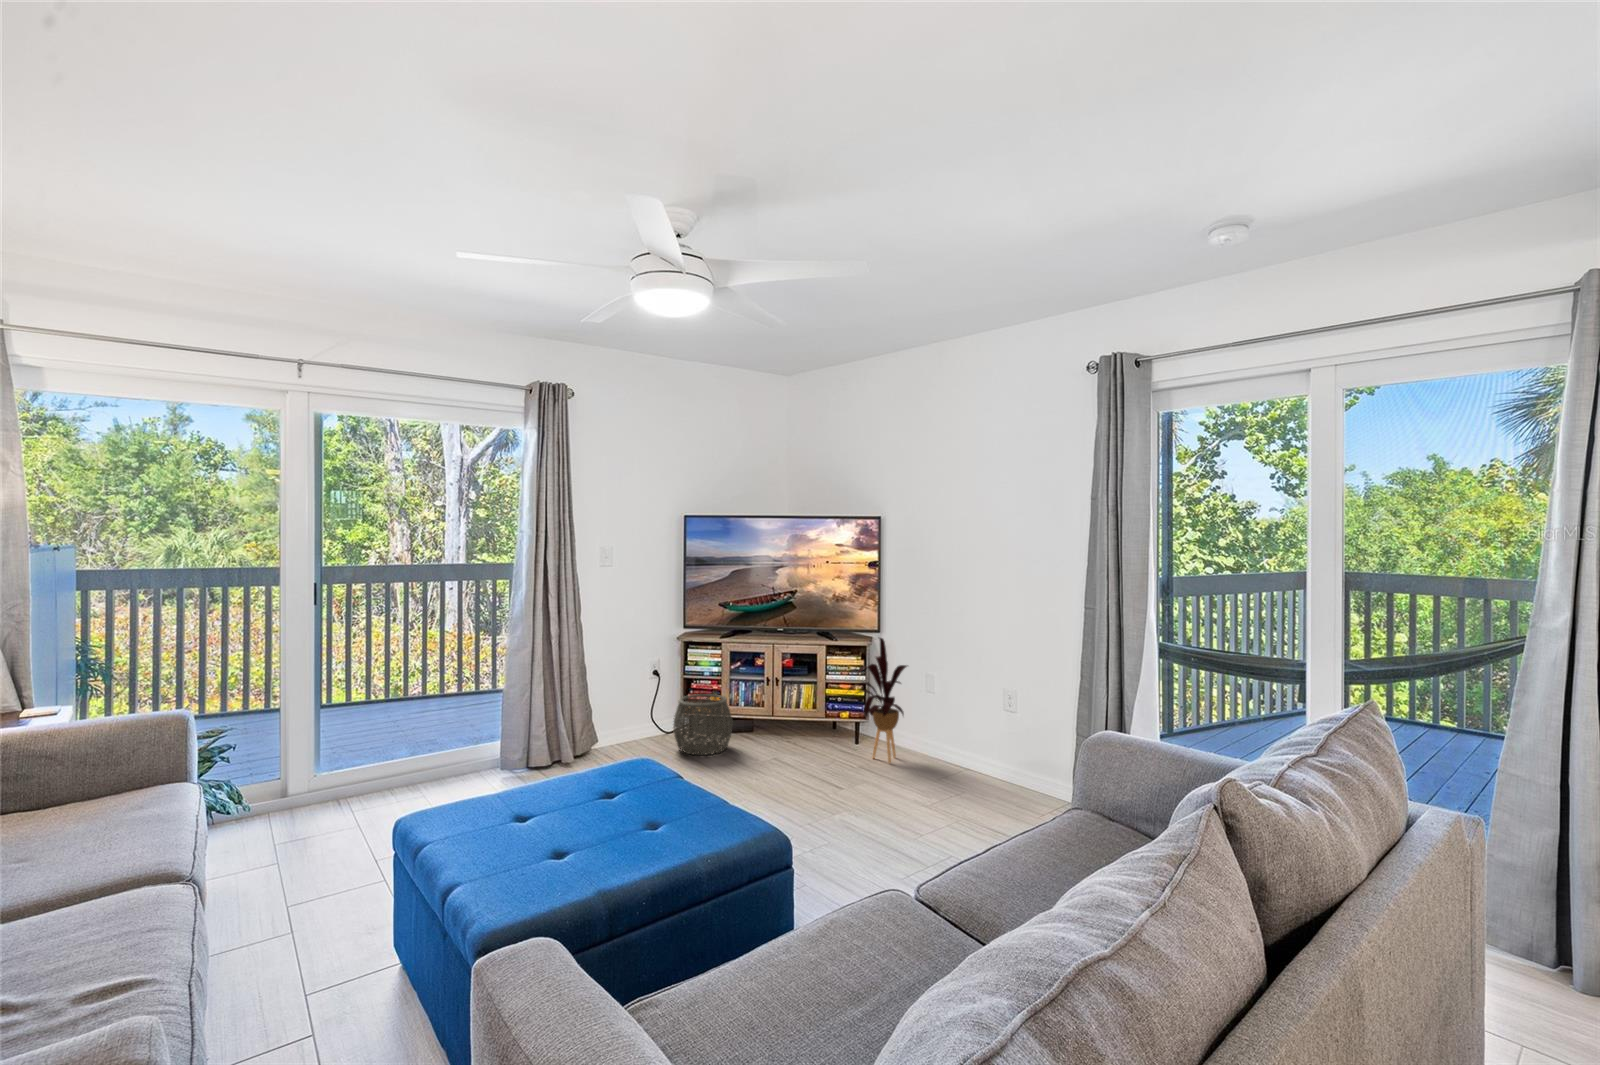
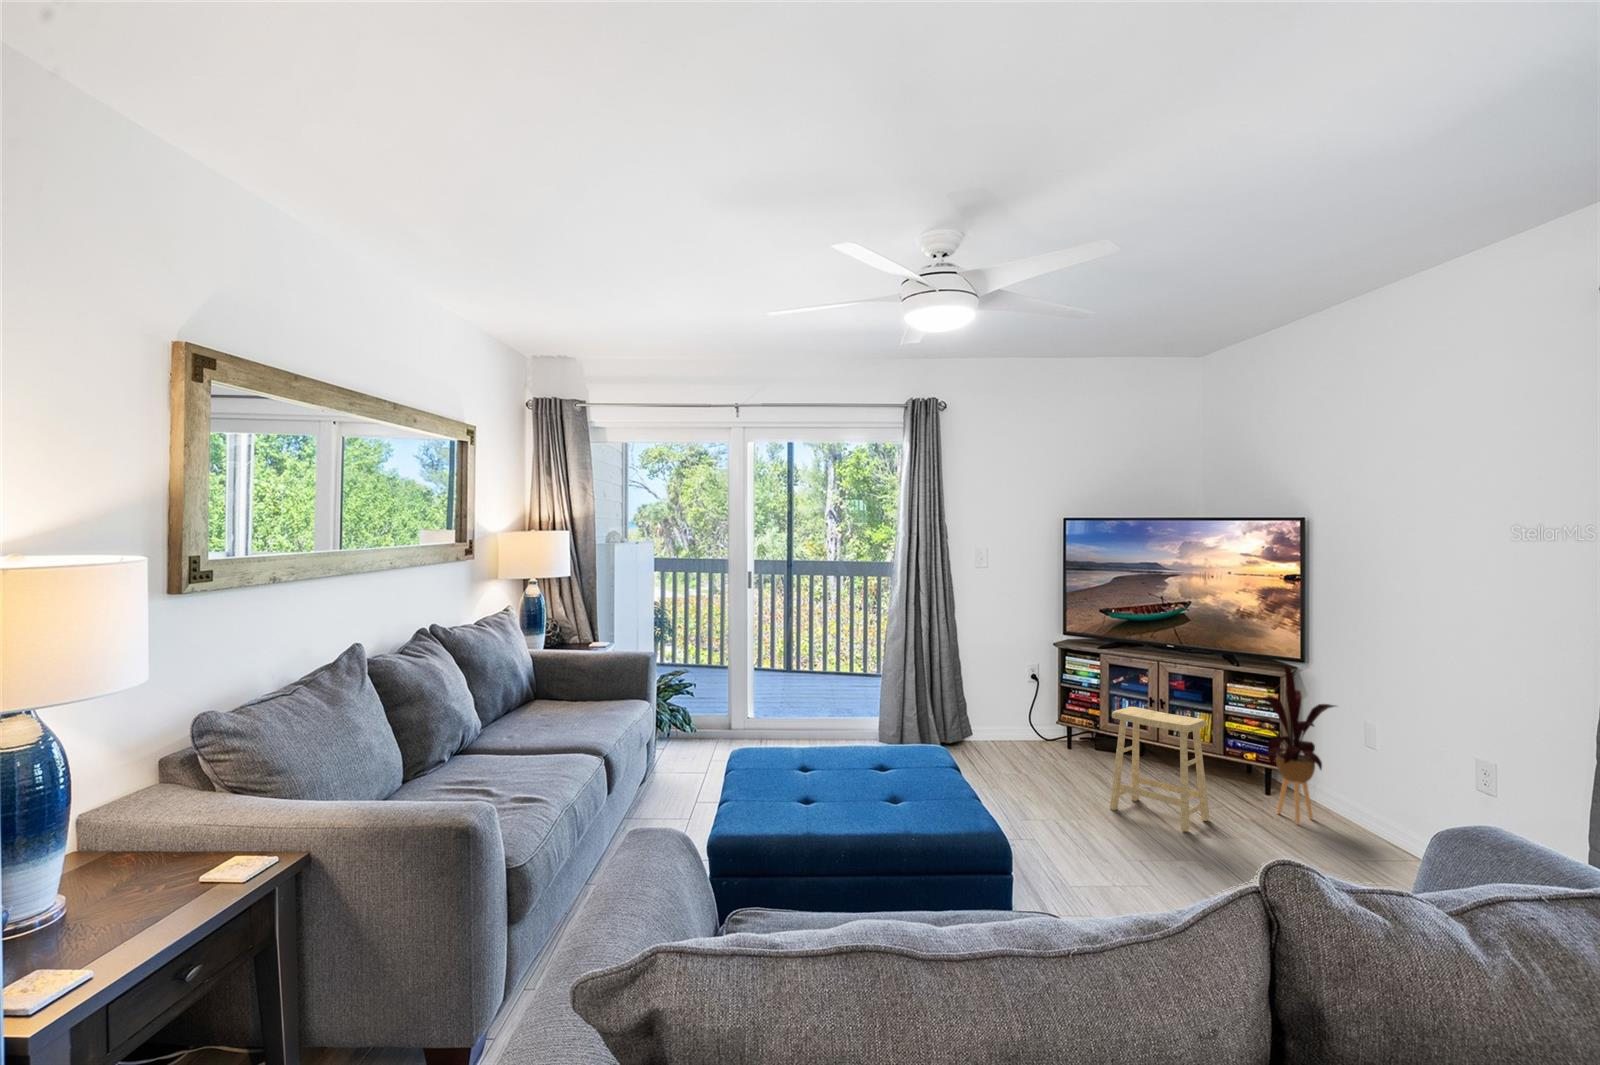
footstool: none [759,687,834,787] -> present [1110,707,1210,832]
woven basket: present [673,694,732,755] -> none [1039,705,1107,771]

